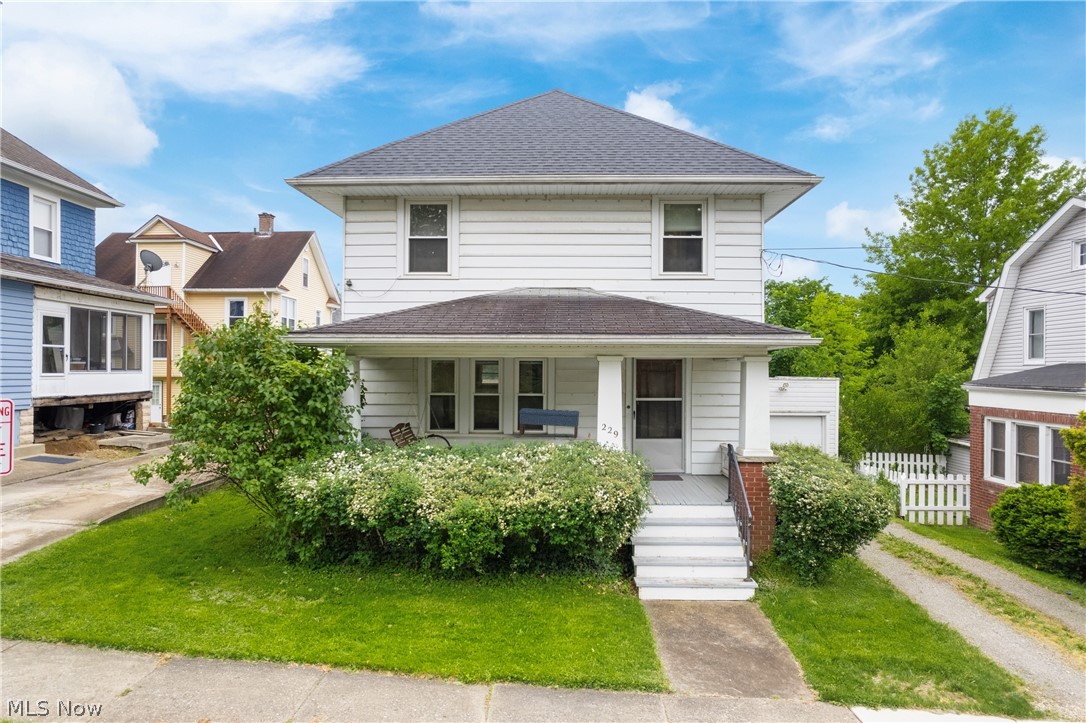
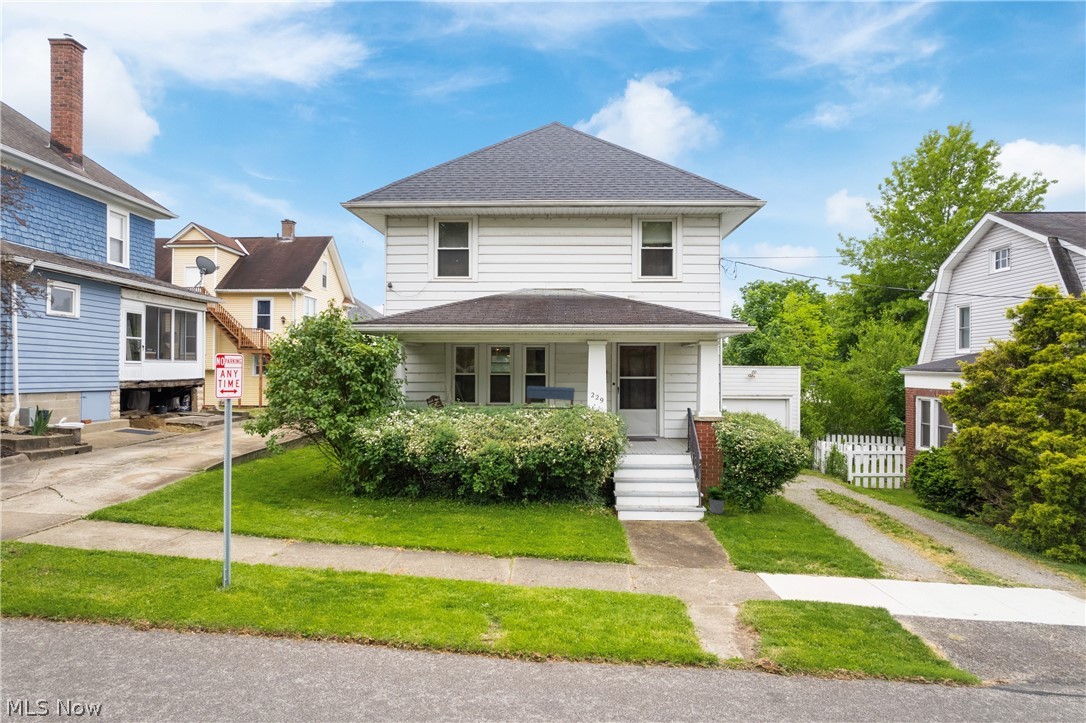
potted plant: none [750,553,794,594] -> present [704,486,729,514]

